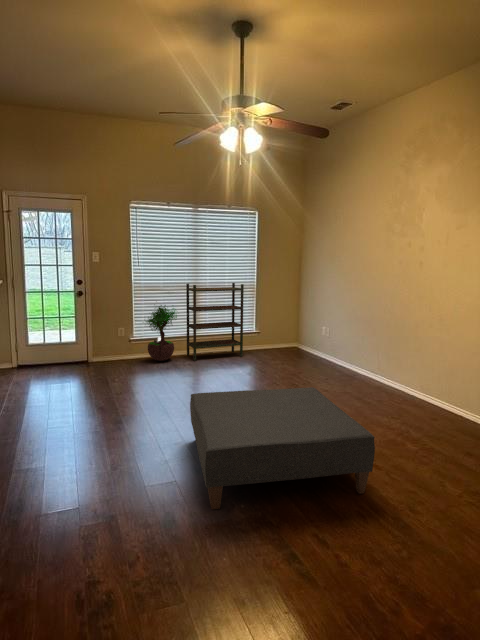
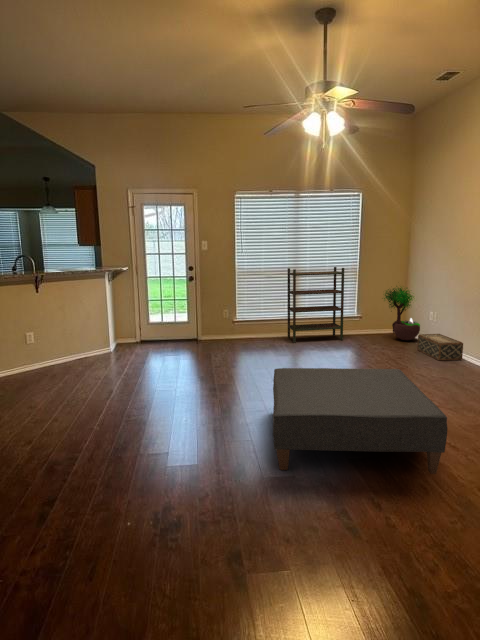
potted tree: present [146,305,177,361] -> present [384,286,420,340]
woven basket: none [314,348,355,374] -> present [417,334,463,360]

